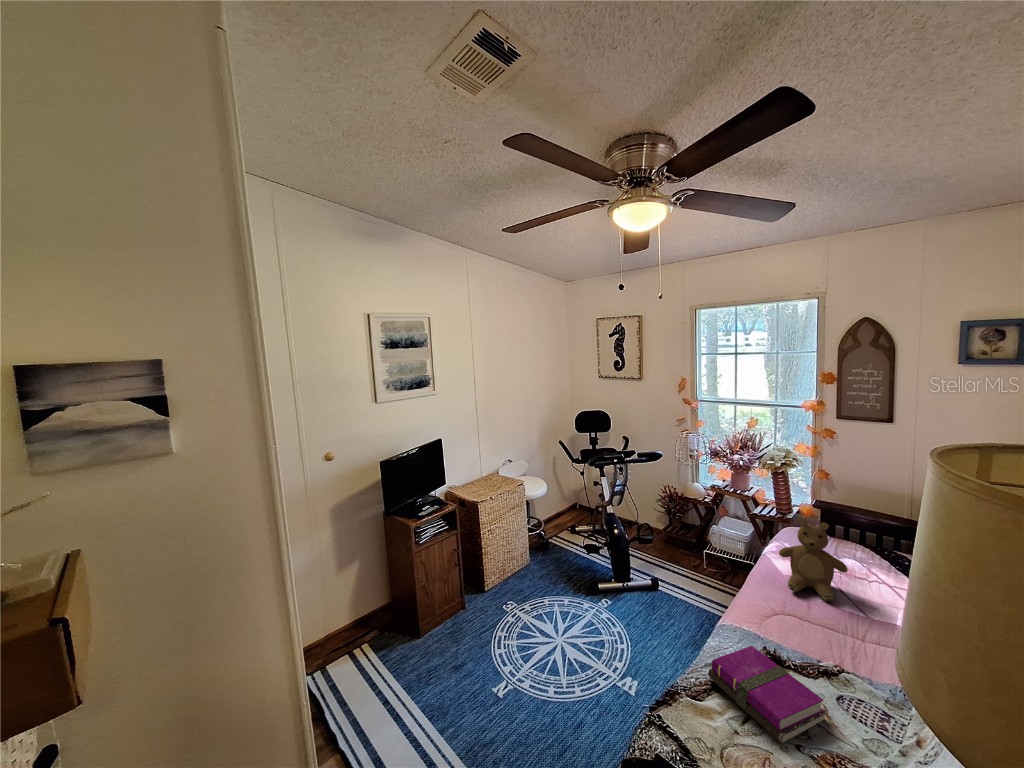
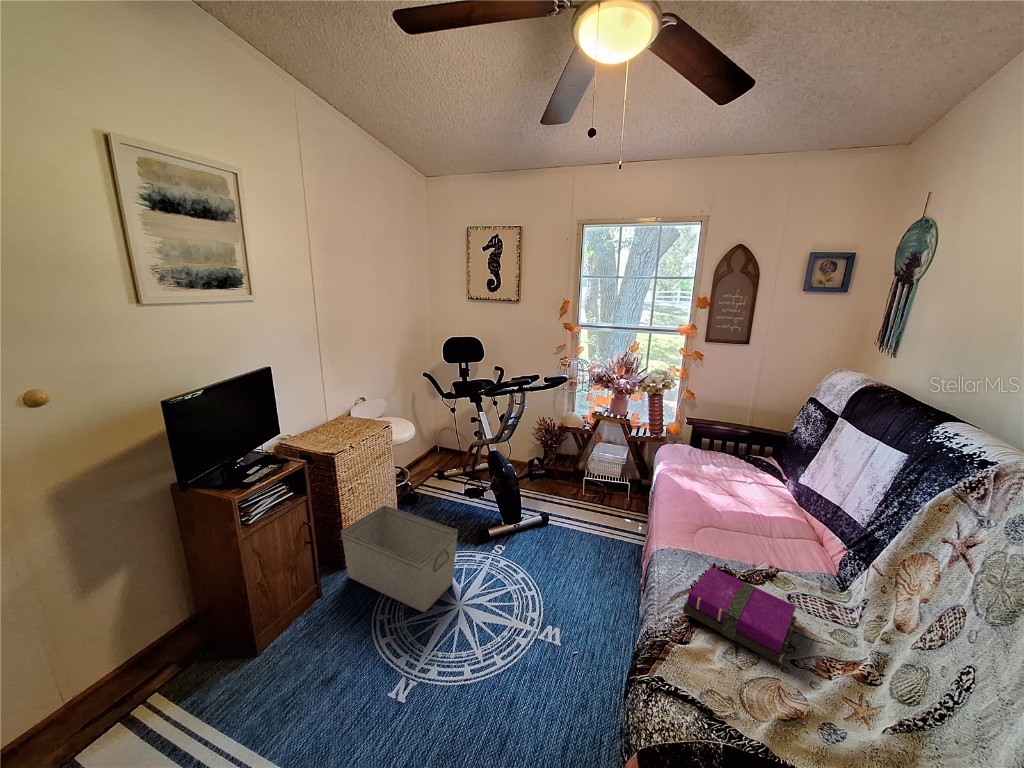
teddy bear: present [779,518,848,601] -> none [680,433,737,507]
storage bin: none [479,547,562,638] -> present [341,506,458,612]

